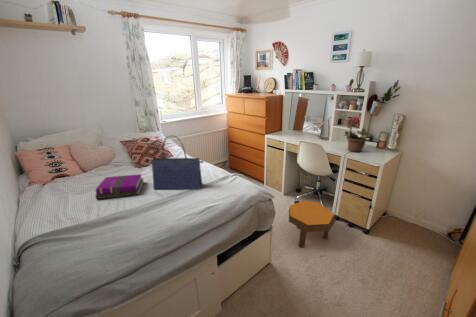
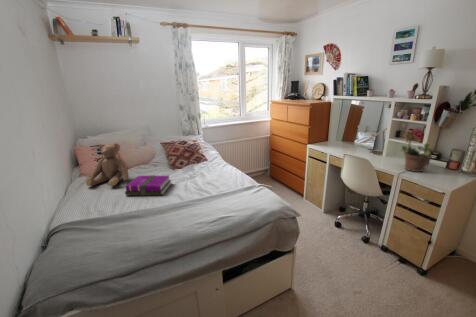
tote bag: present [151,136,203,189] -> none [177,140,225,197]
teddy bear: none [41,144,93,195] -> present [86,143,129,186]
footstool: present [289,201,336,248] -> none [321,222,380,277]

